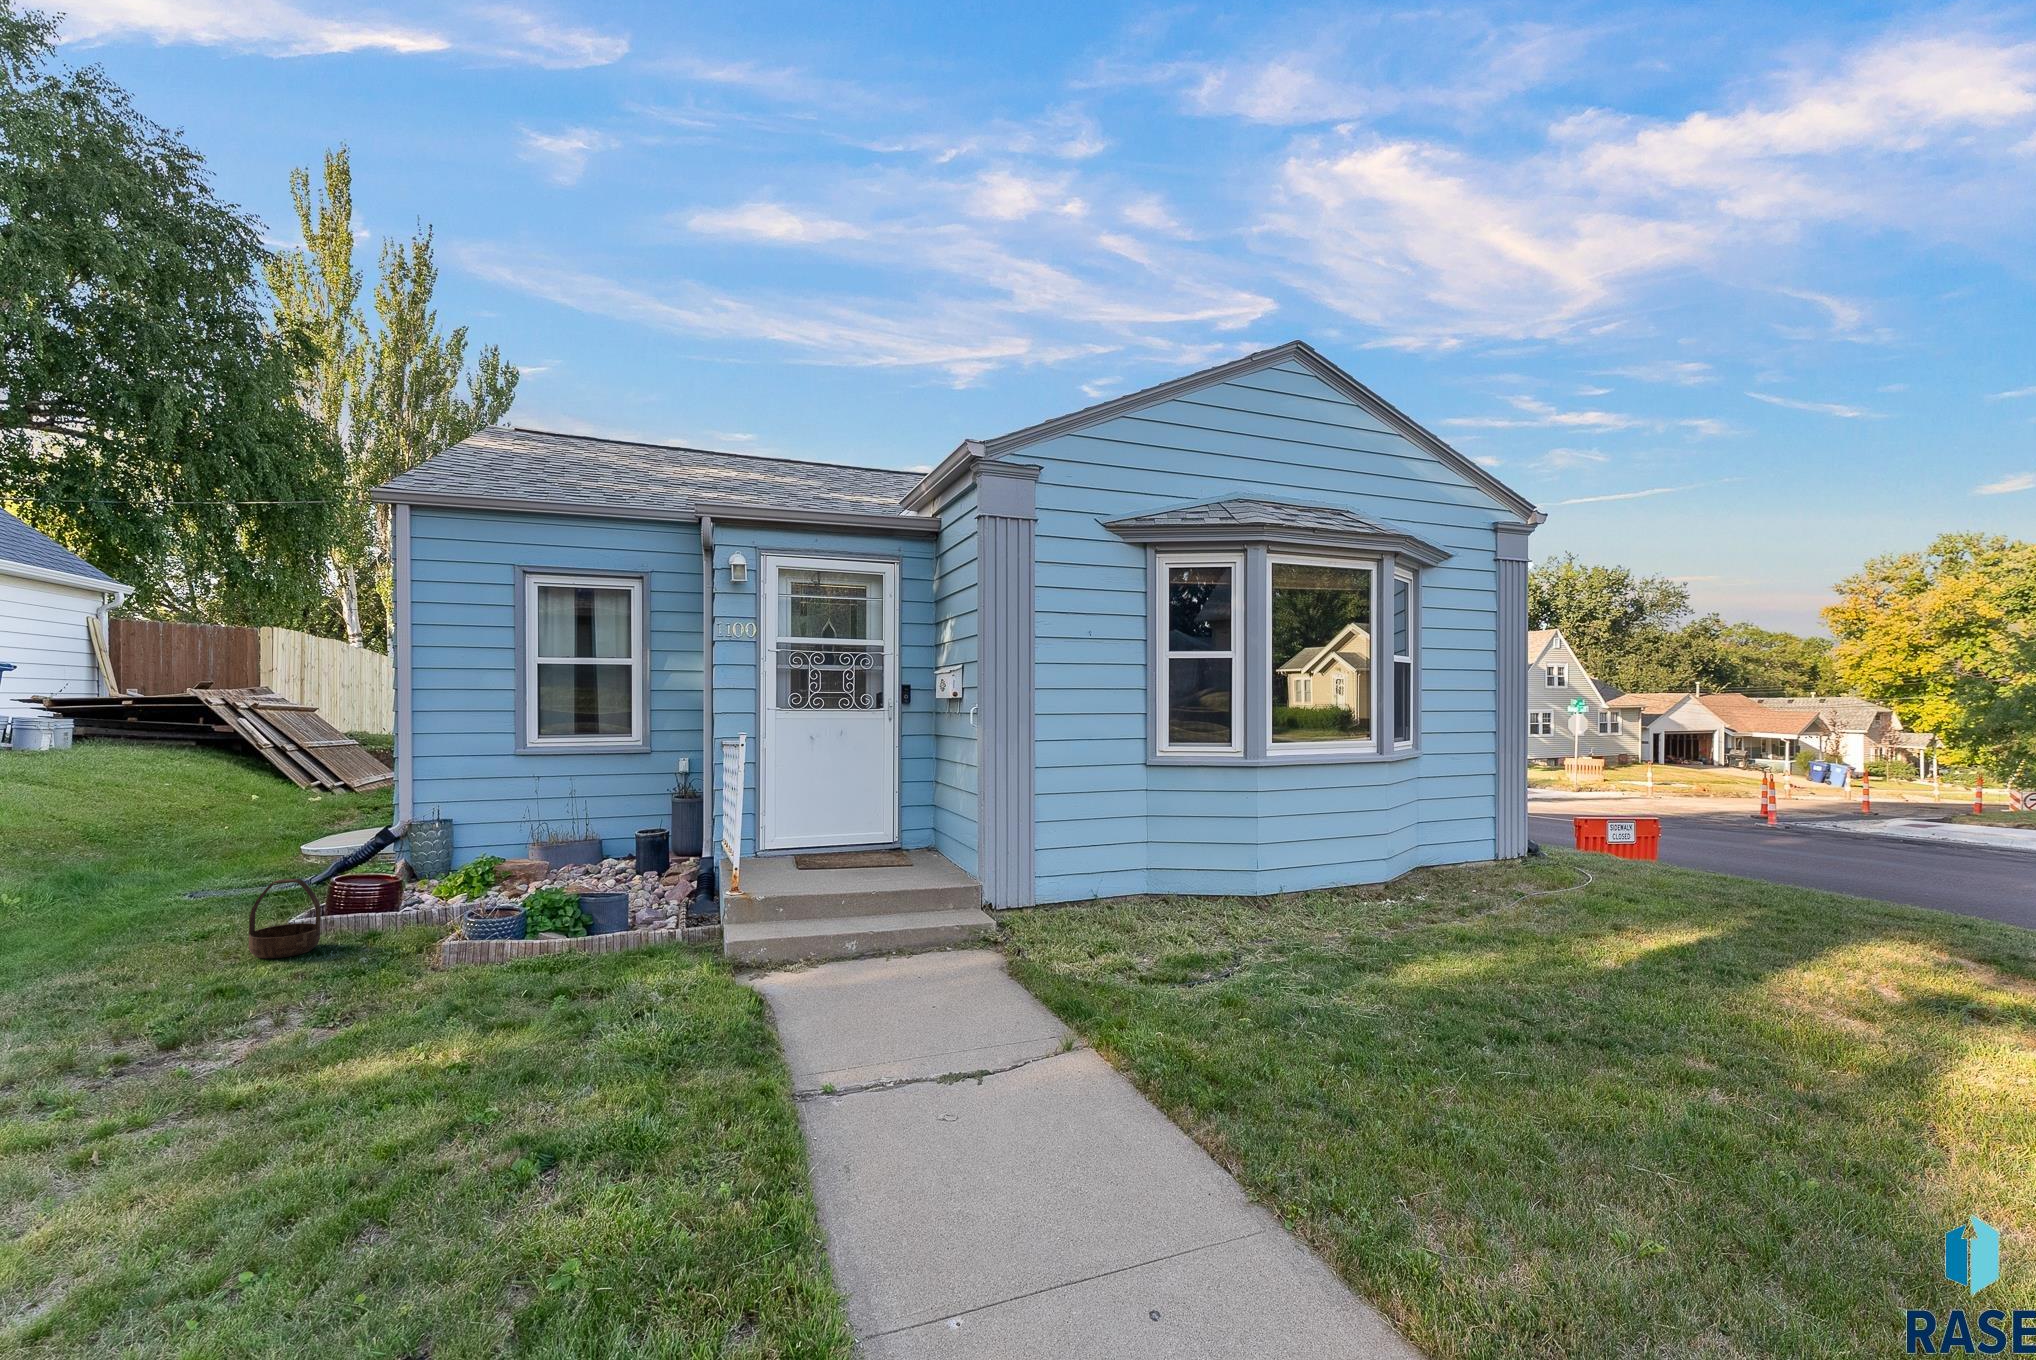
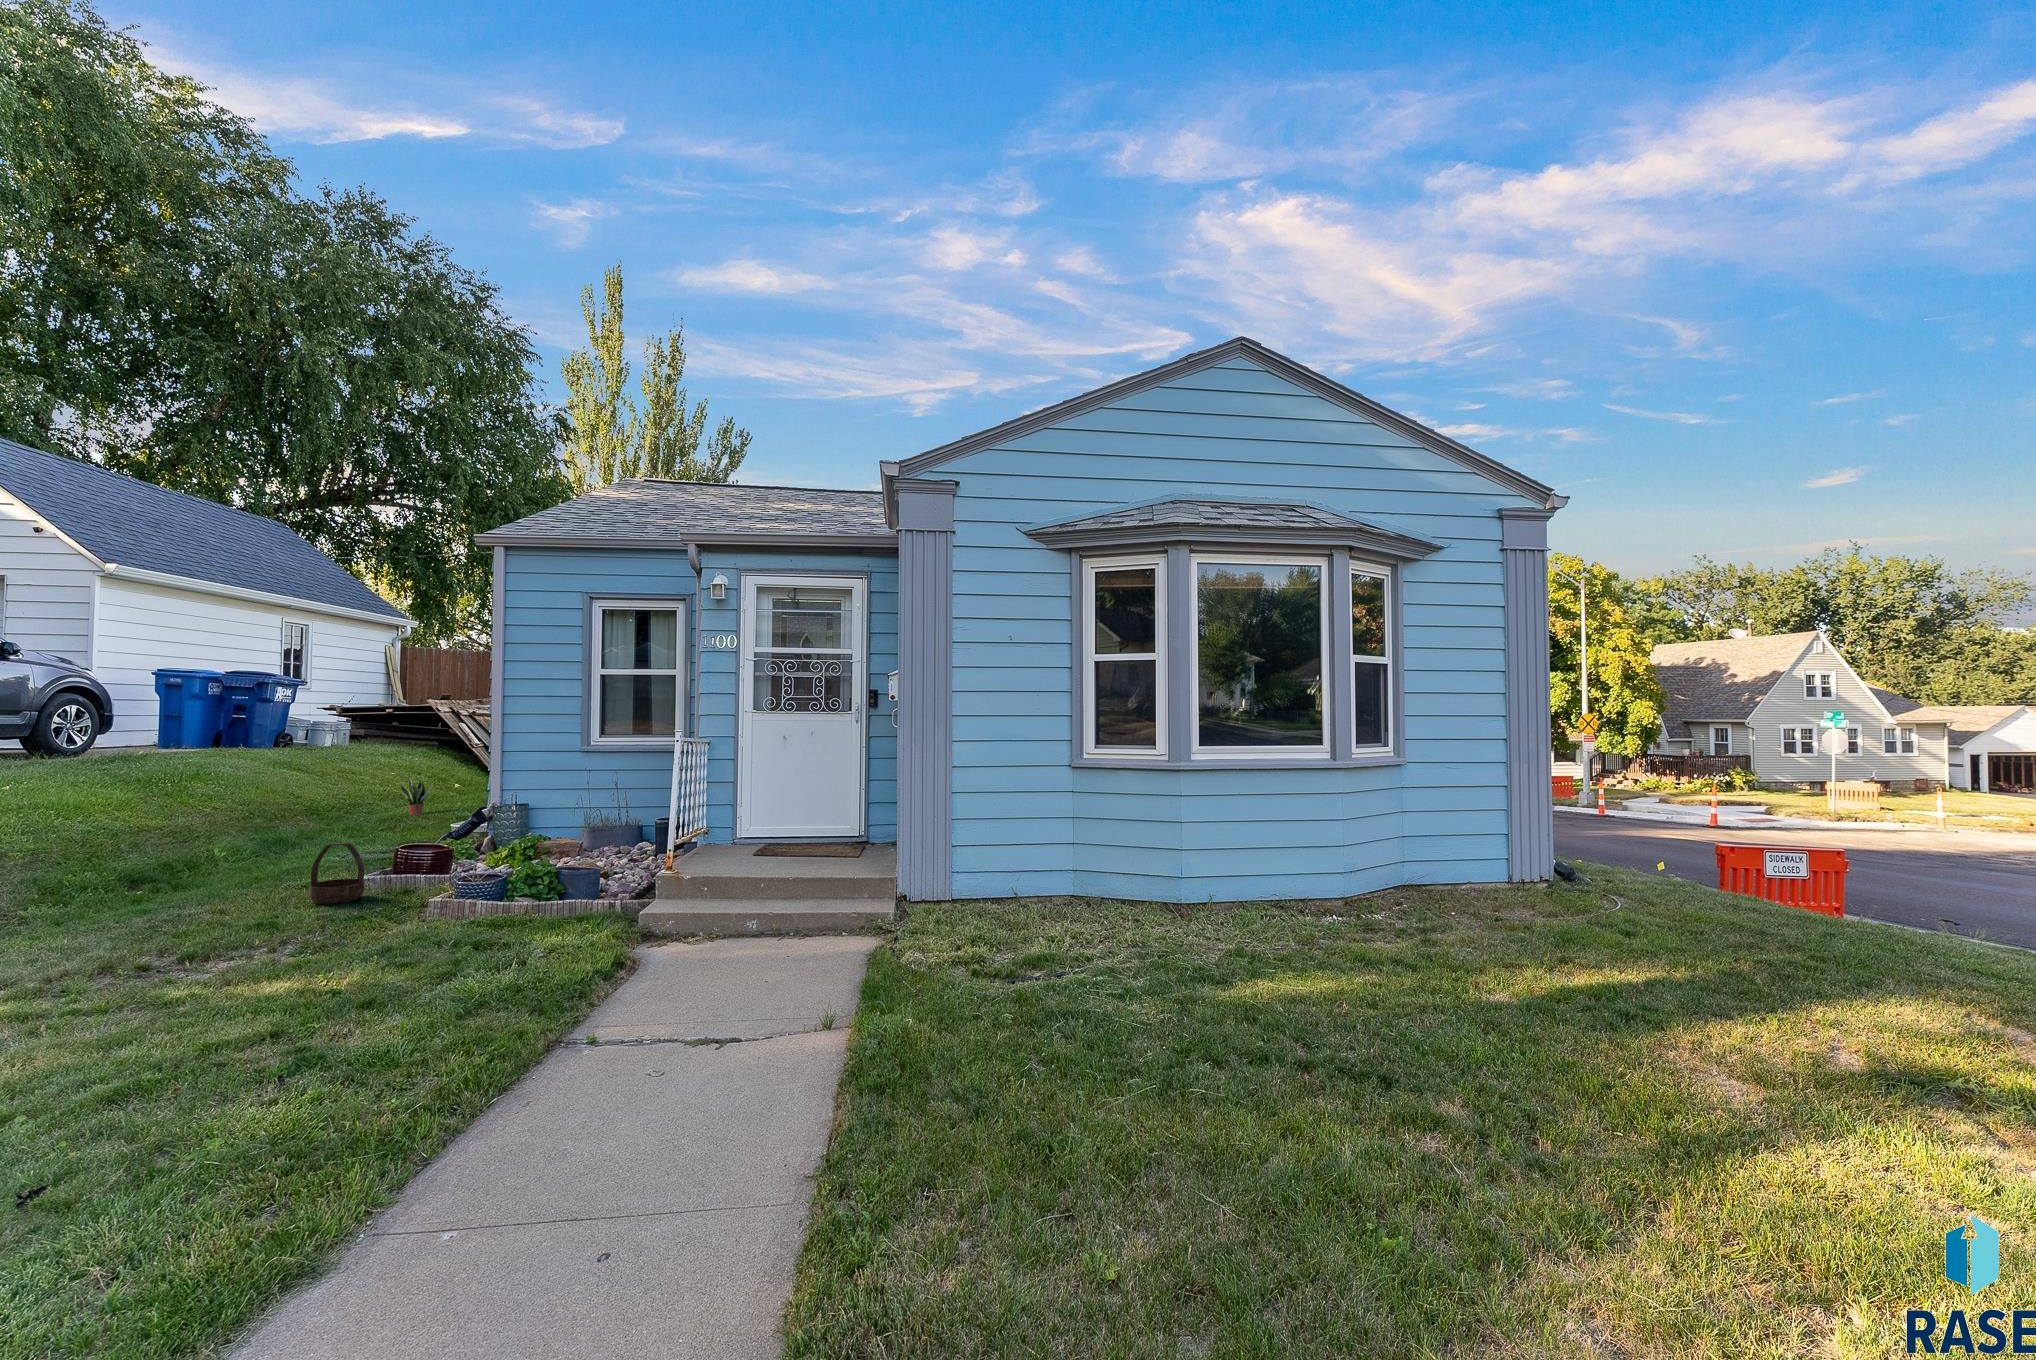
potted plant: none [212,788,255,835] -> present [400,777,432,815]

